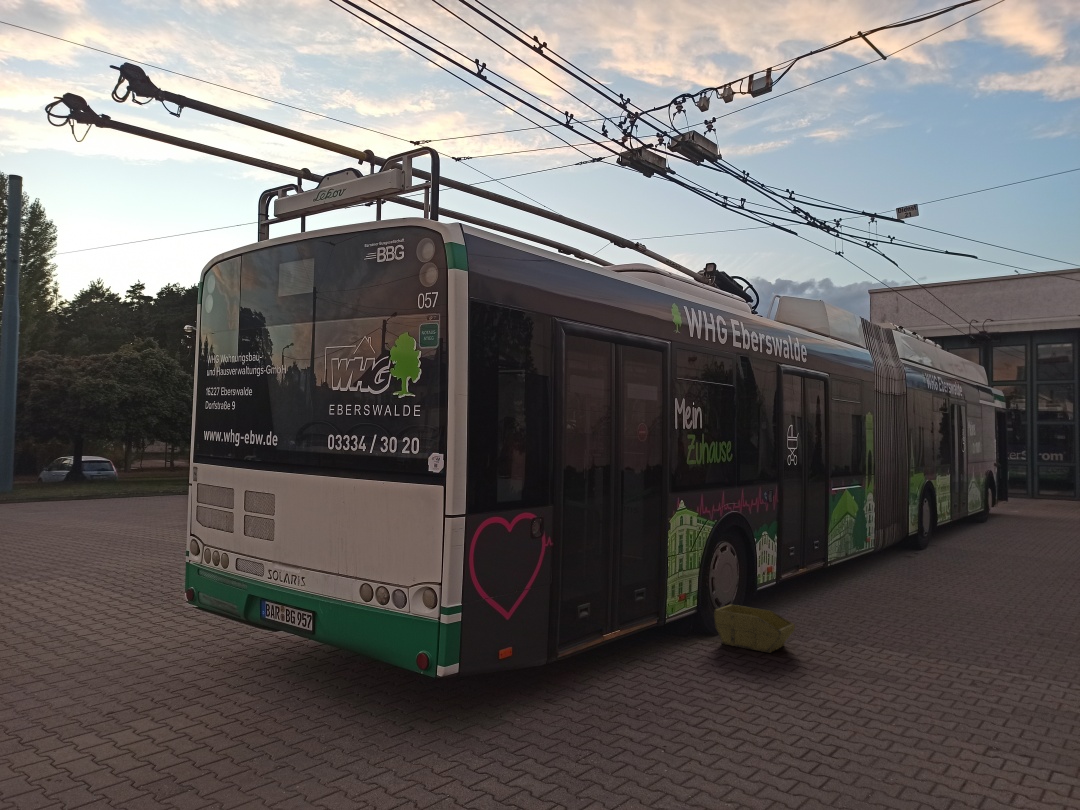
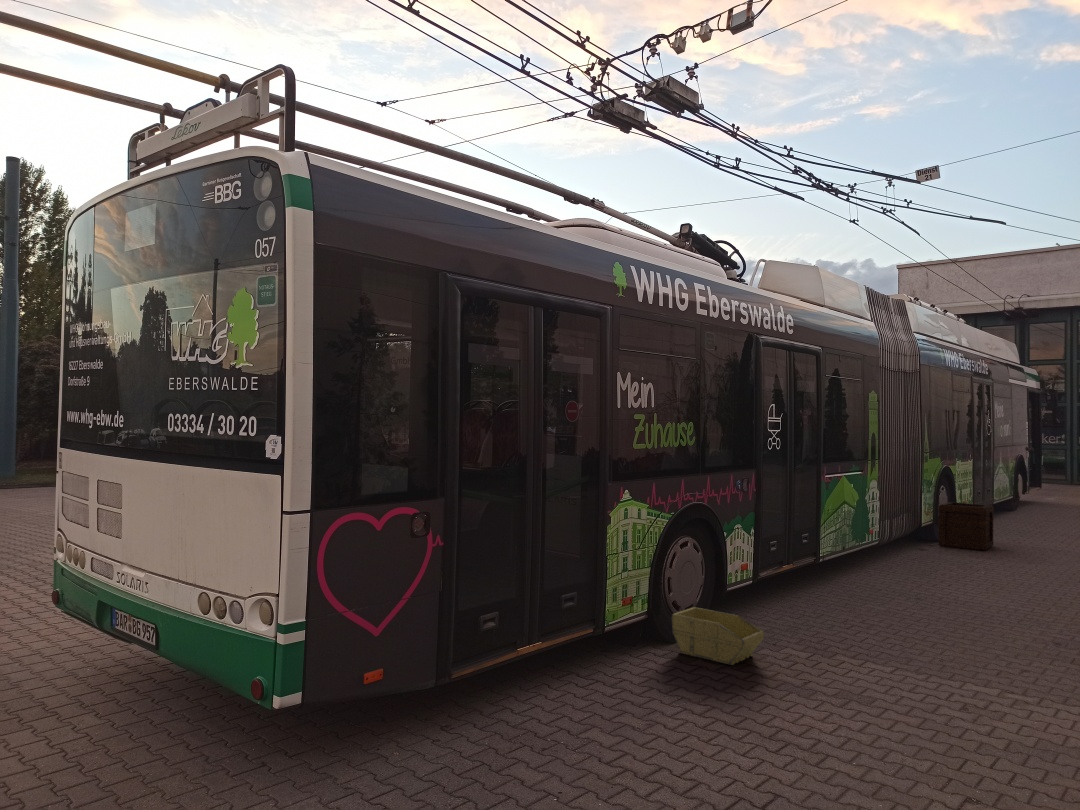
wooden crate: none [923,515,971,559] -> present [939,502,993,551]

